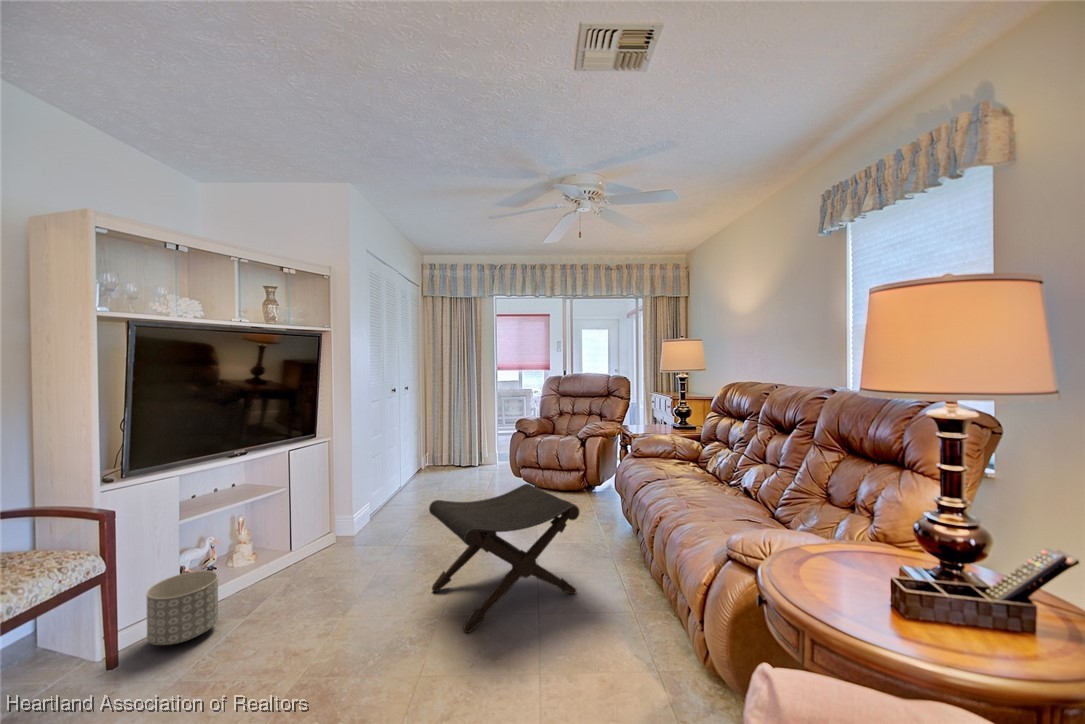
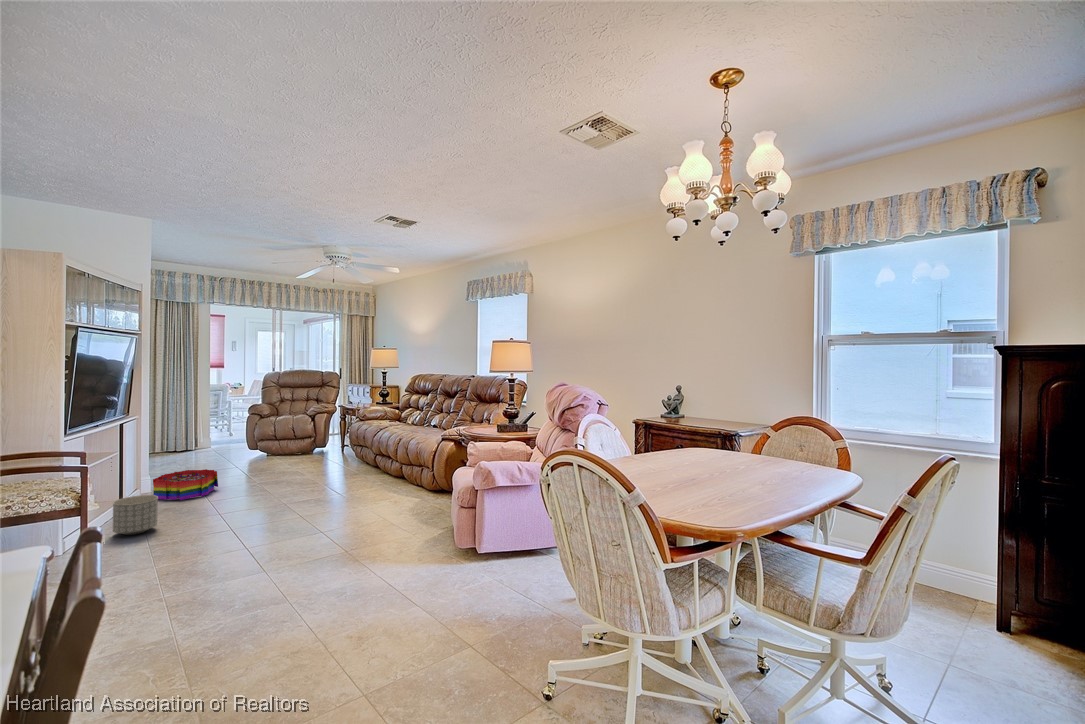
footstool: present [429,484,579,633] -> none [272,435,360,499]
storage bin: none [330,508,410,561] -> present [153,469,218,500]

